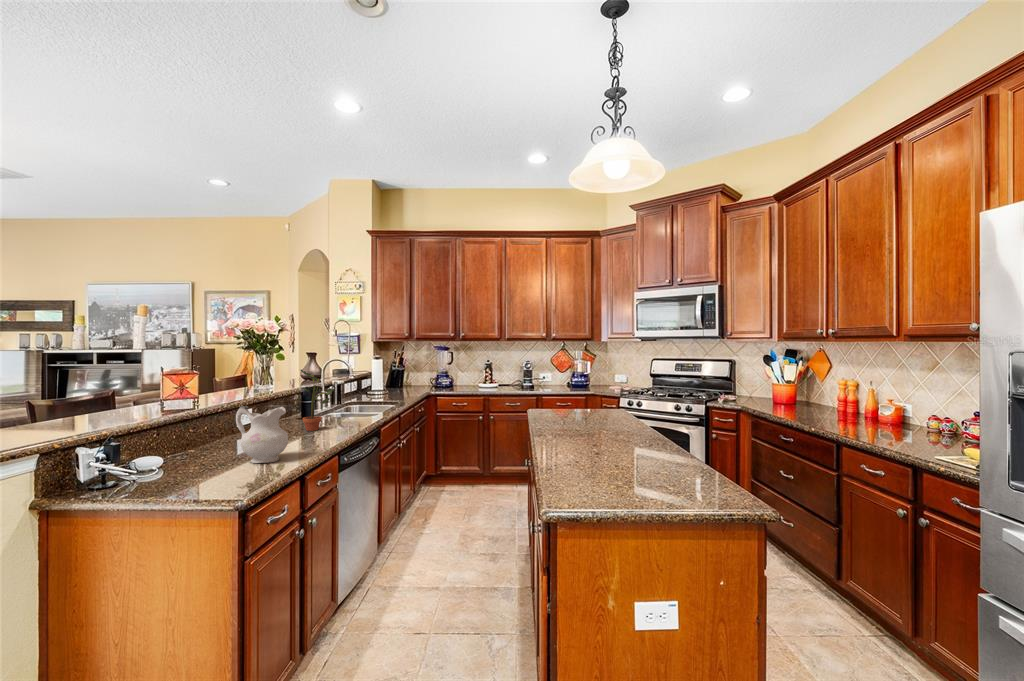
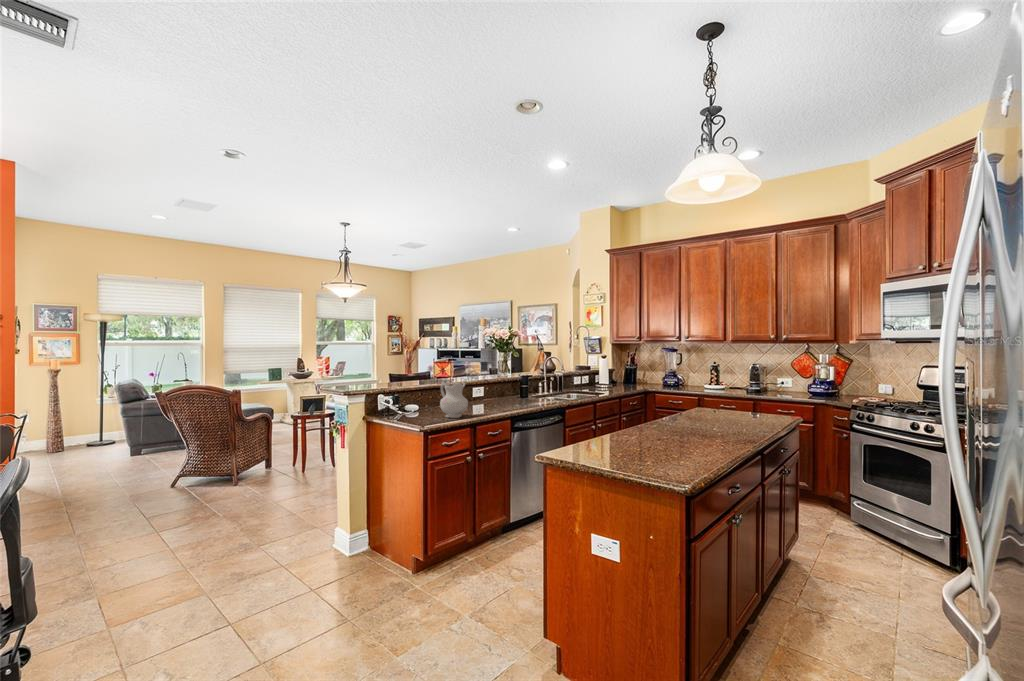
potted plant: present [300,370,335,431] -> none [504,361,528,405]

